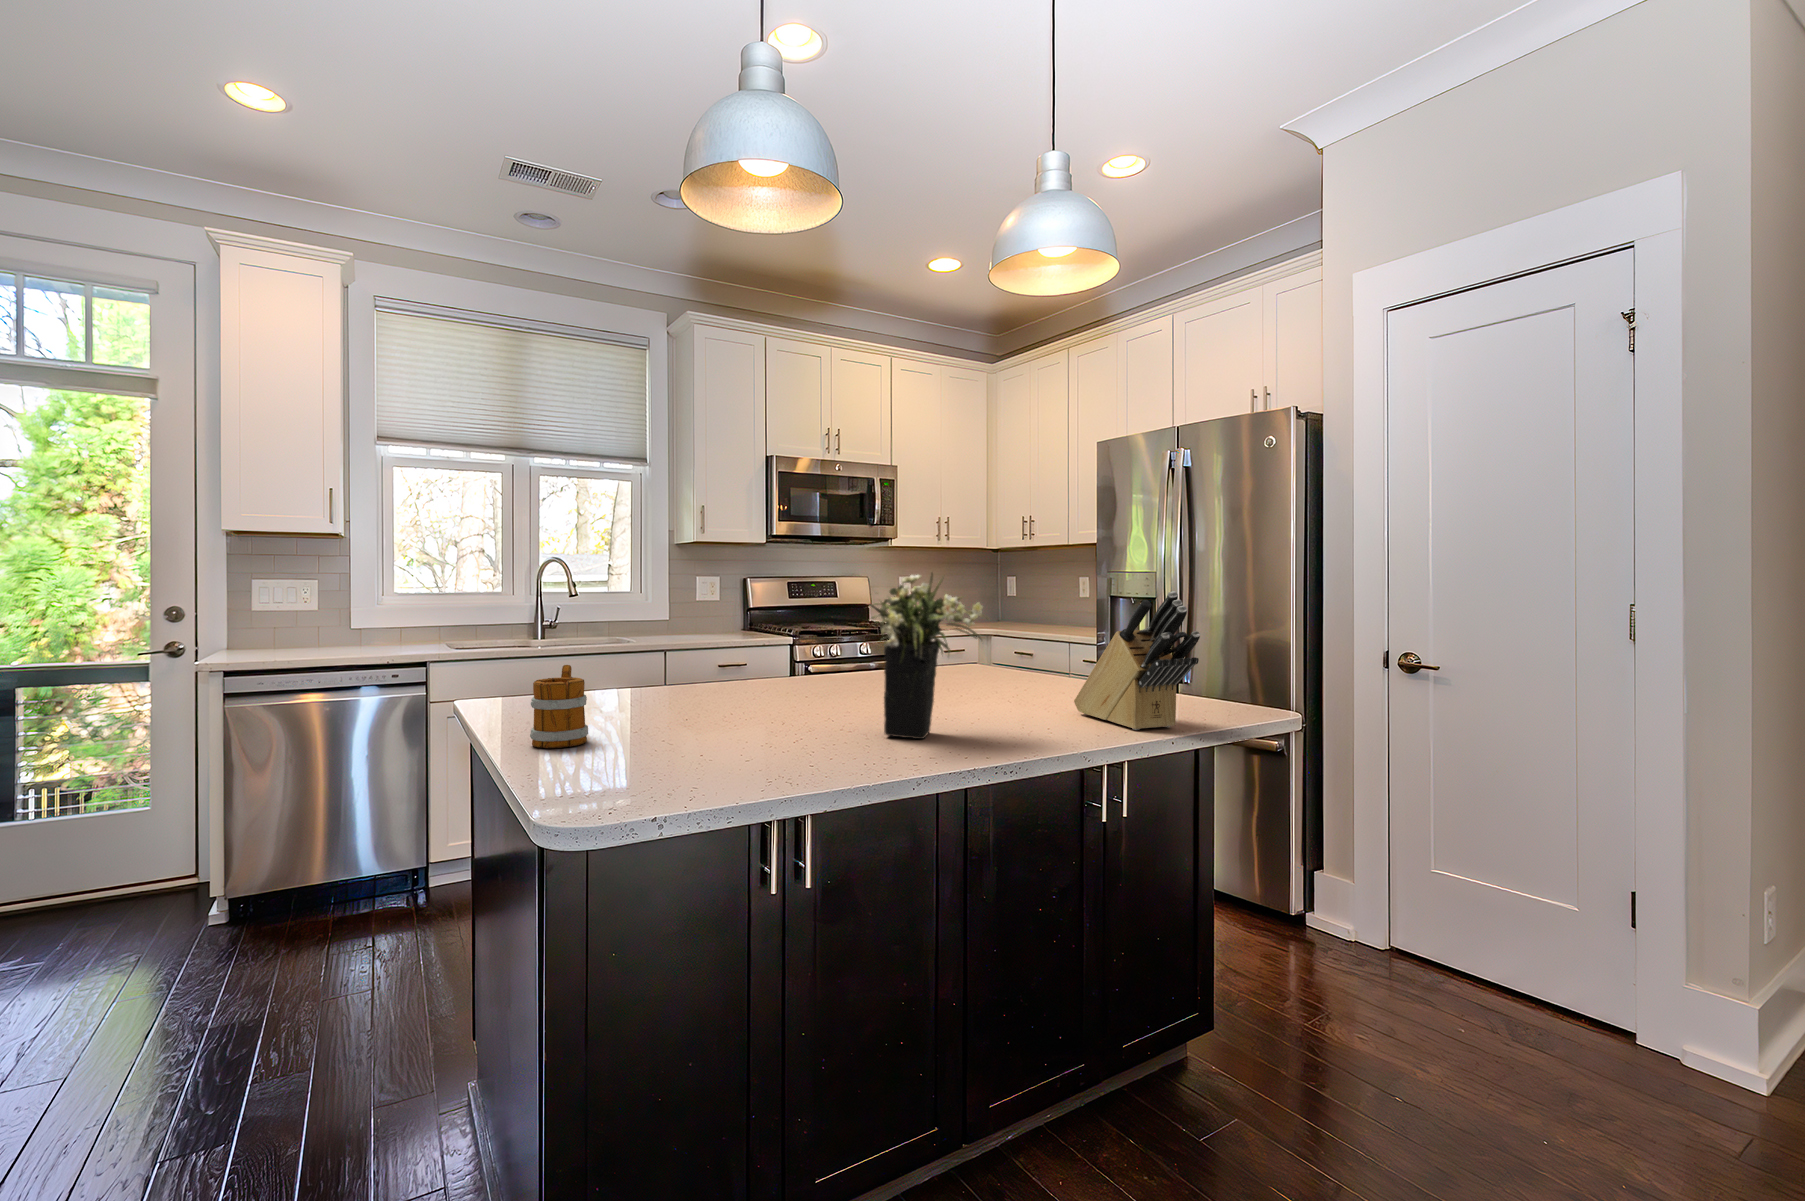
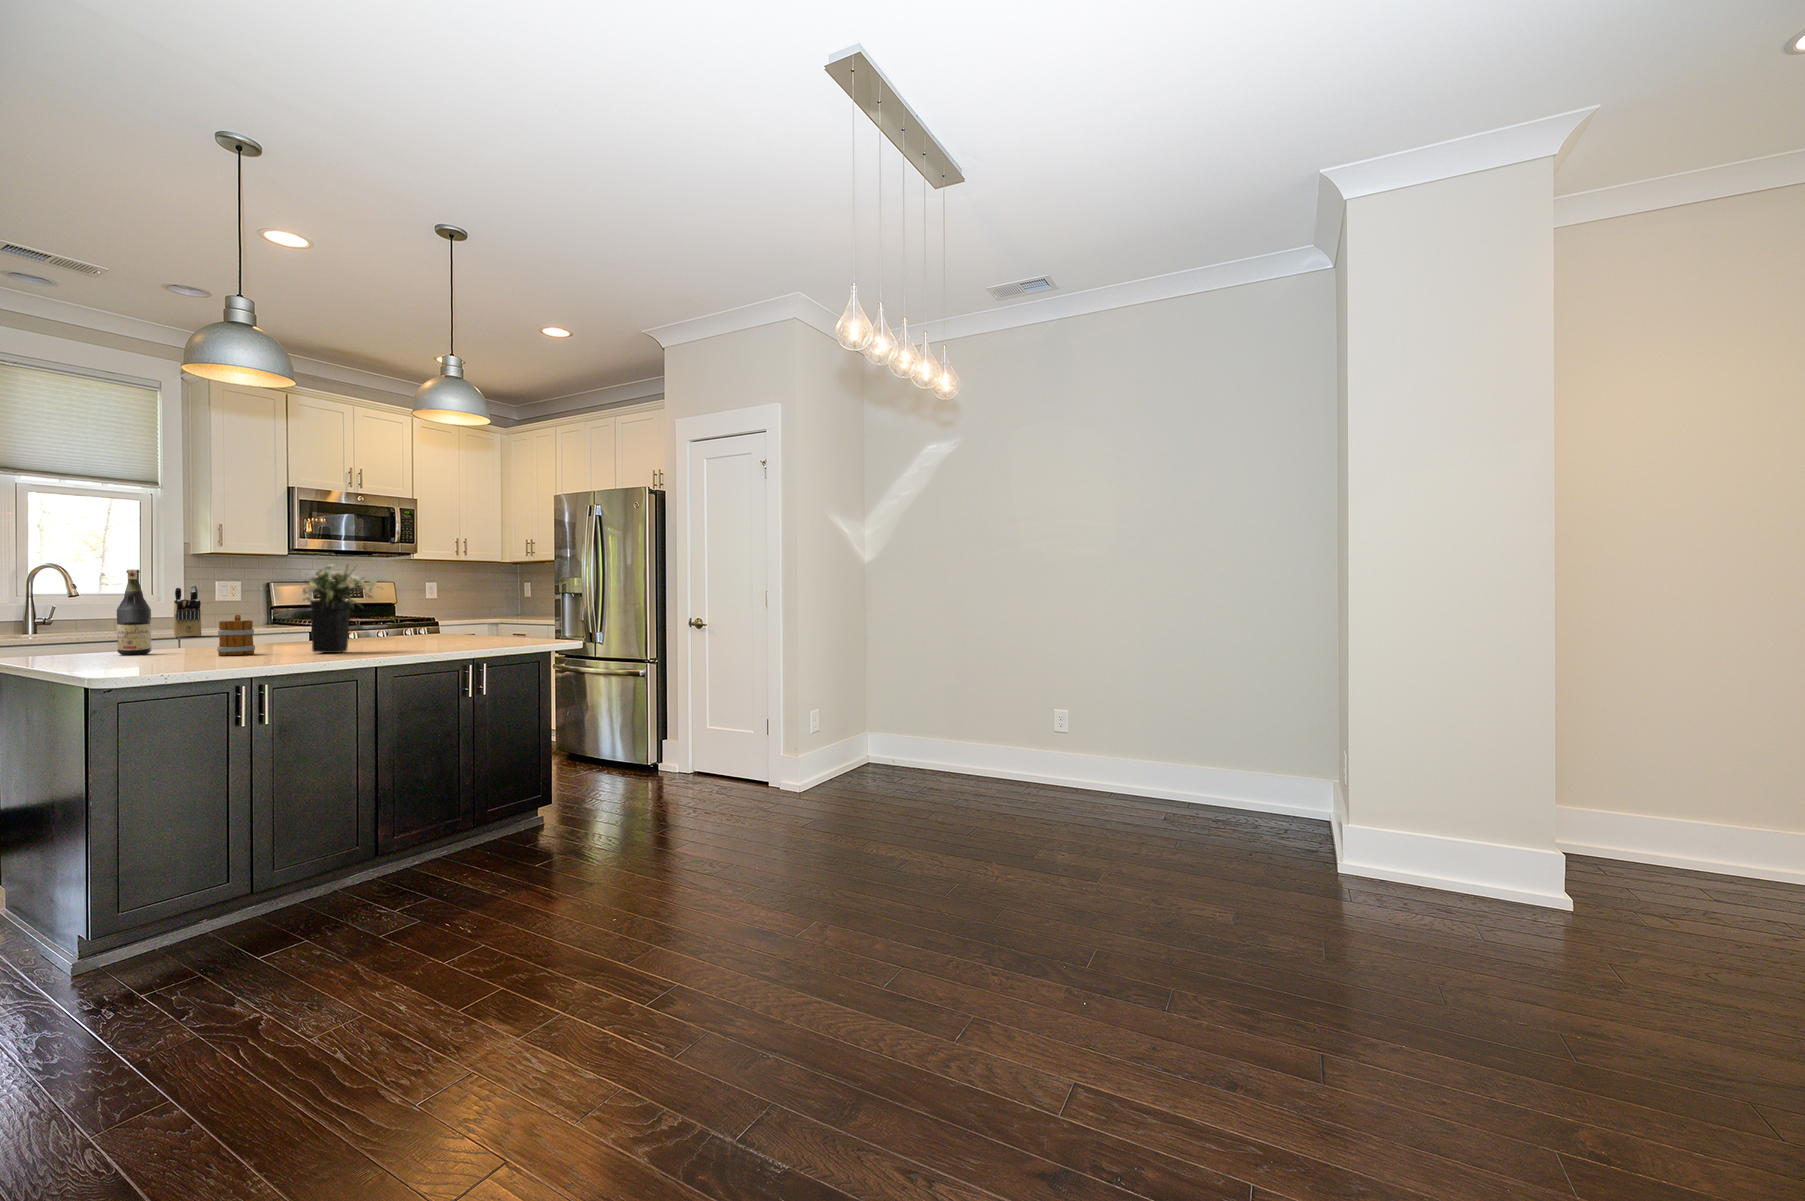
wine bottle: none [620,579,659,711] -> present [117,569,152,655]
knife block: present [1074,591,1200,730] -> present [174,585,201,637]
mug: present [530,665,588,748] -> present [217,615,255,656]

